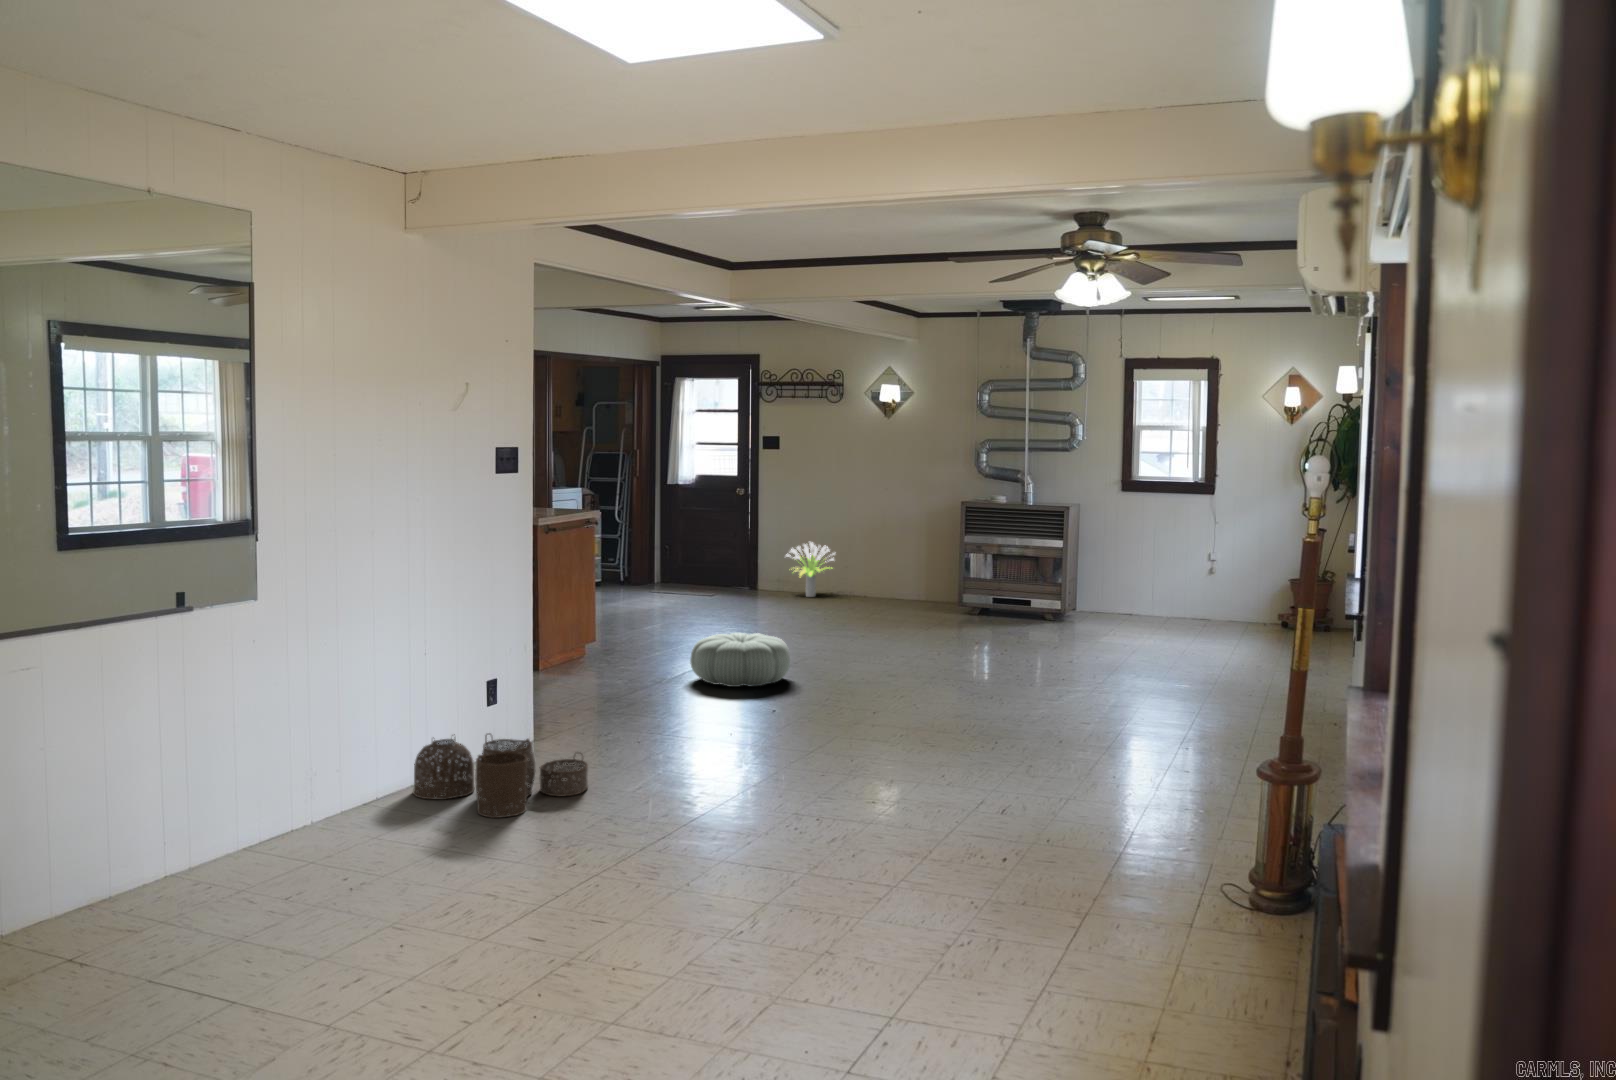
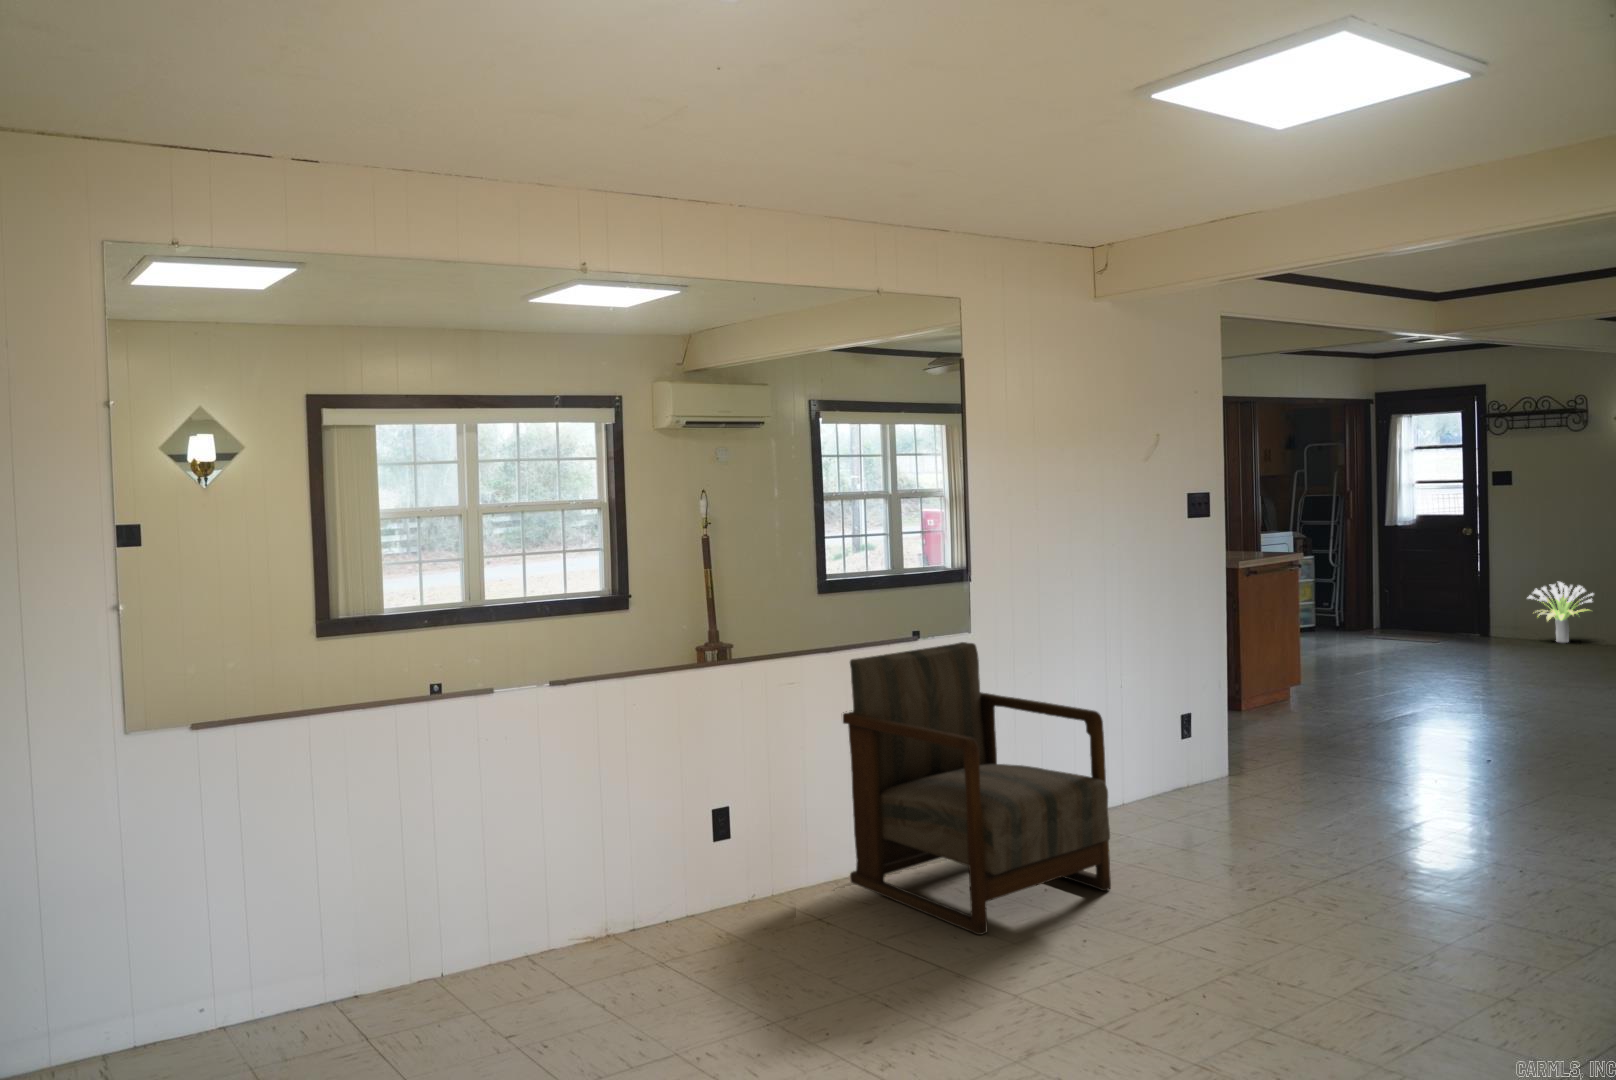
armchair: none [80,612,409,942] -> present [843,642,1111,935]
pouf: present [690,633,790,687] -> none [1412,678,1537,735]
woven basket: present [413,734,588,818] -> none [1120,763,1296,848]

